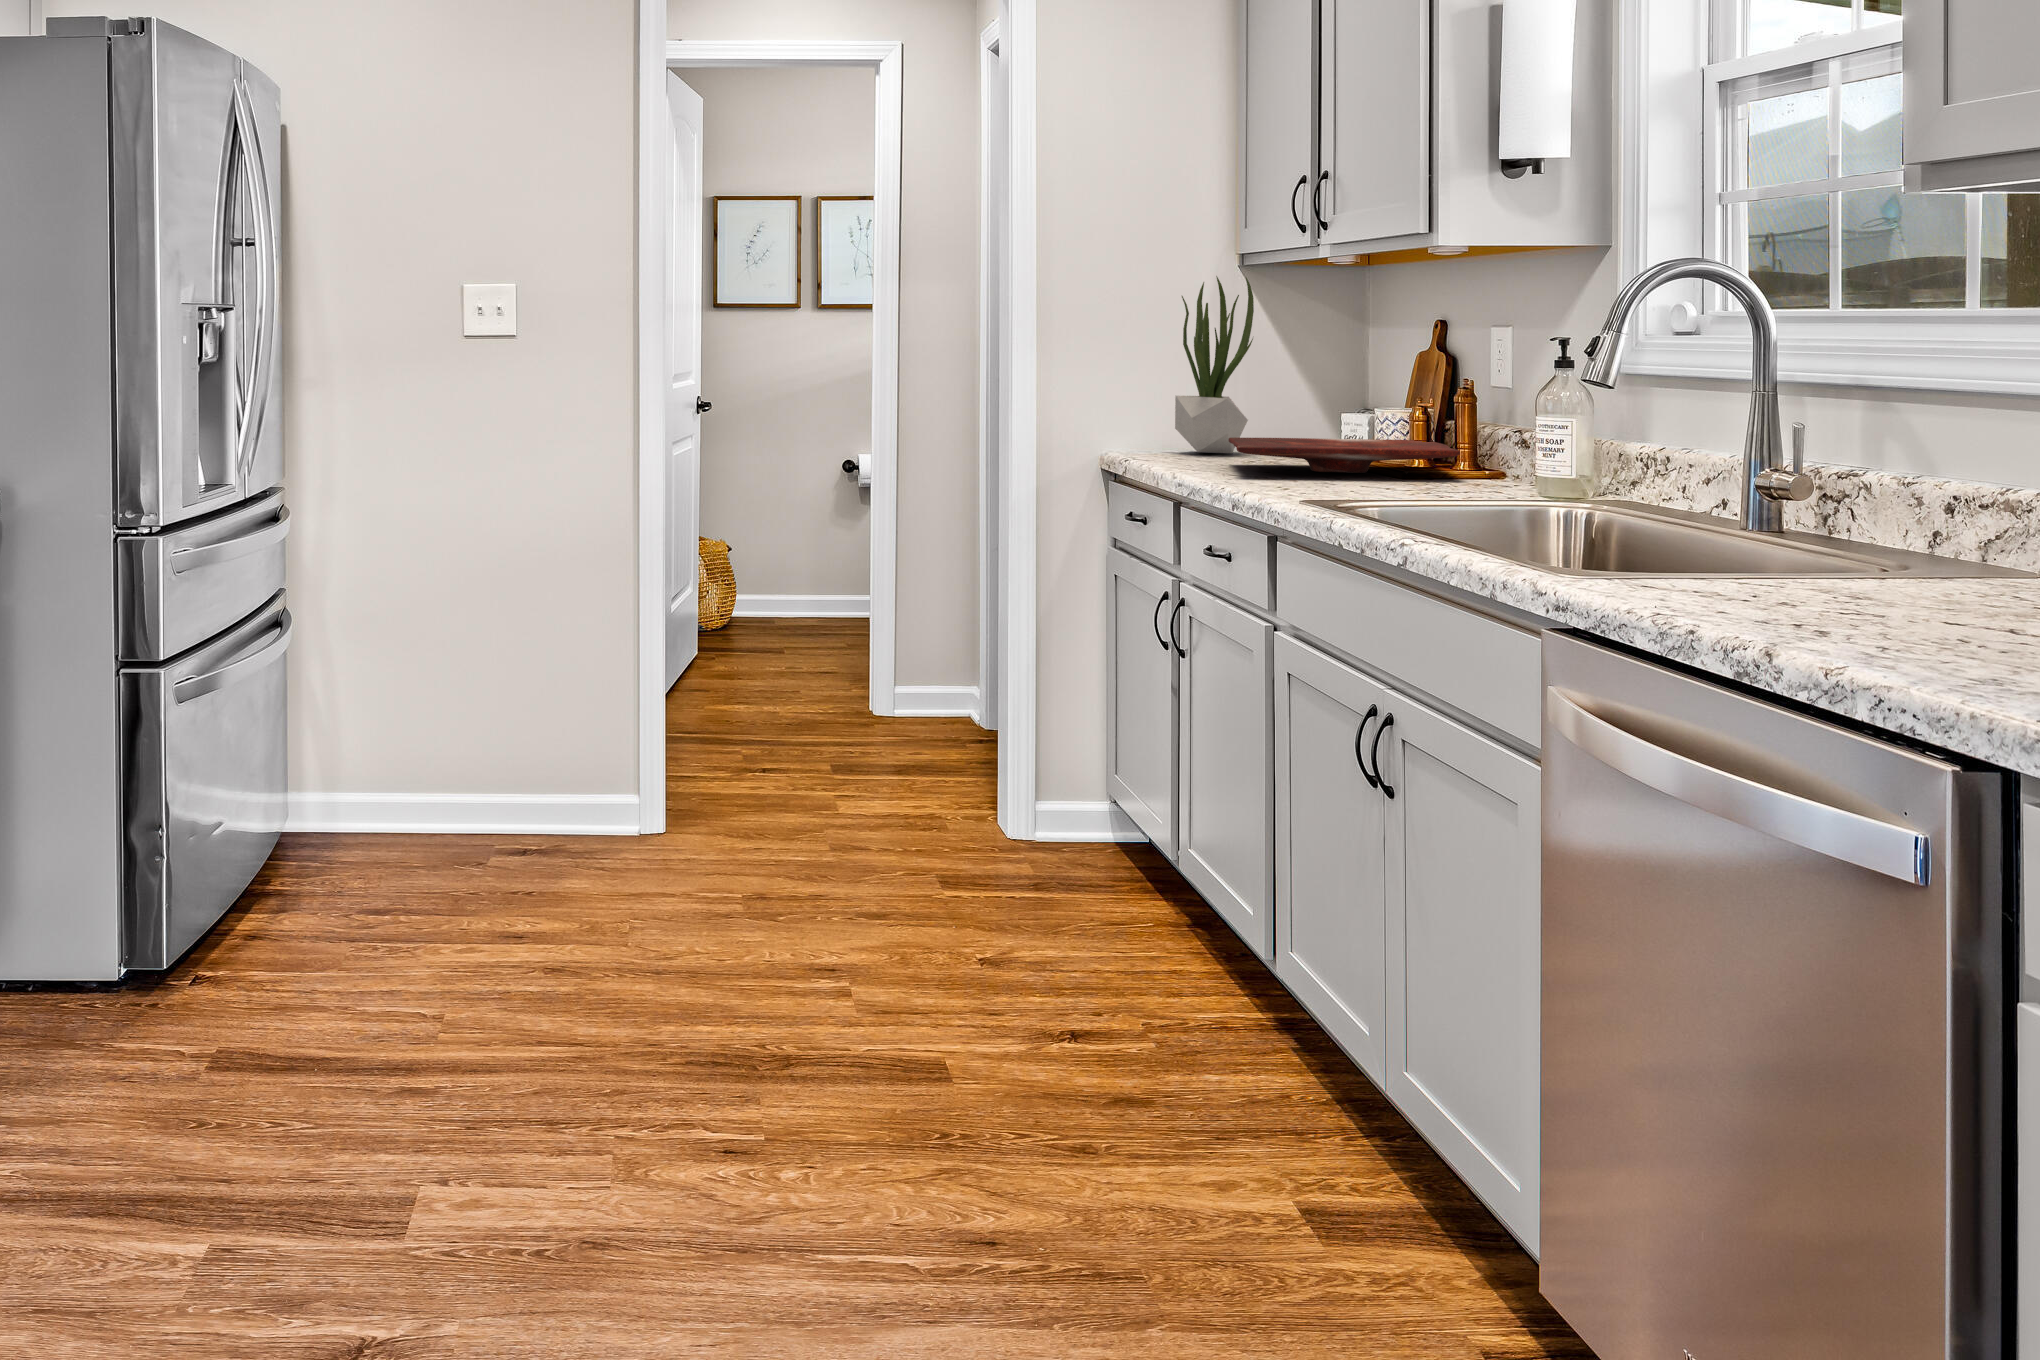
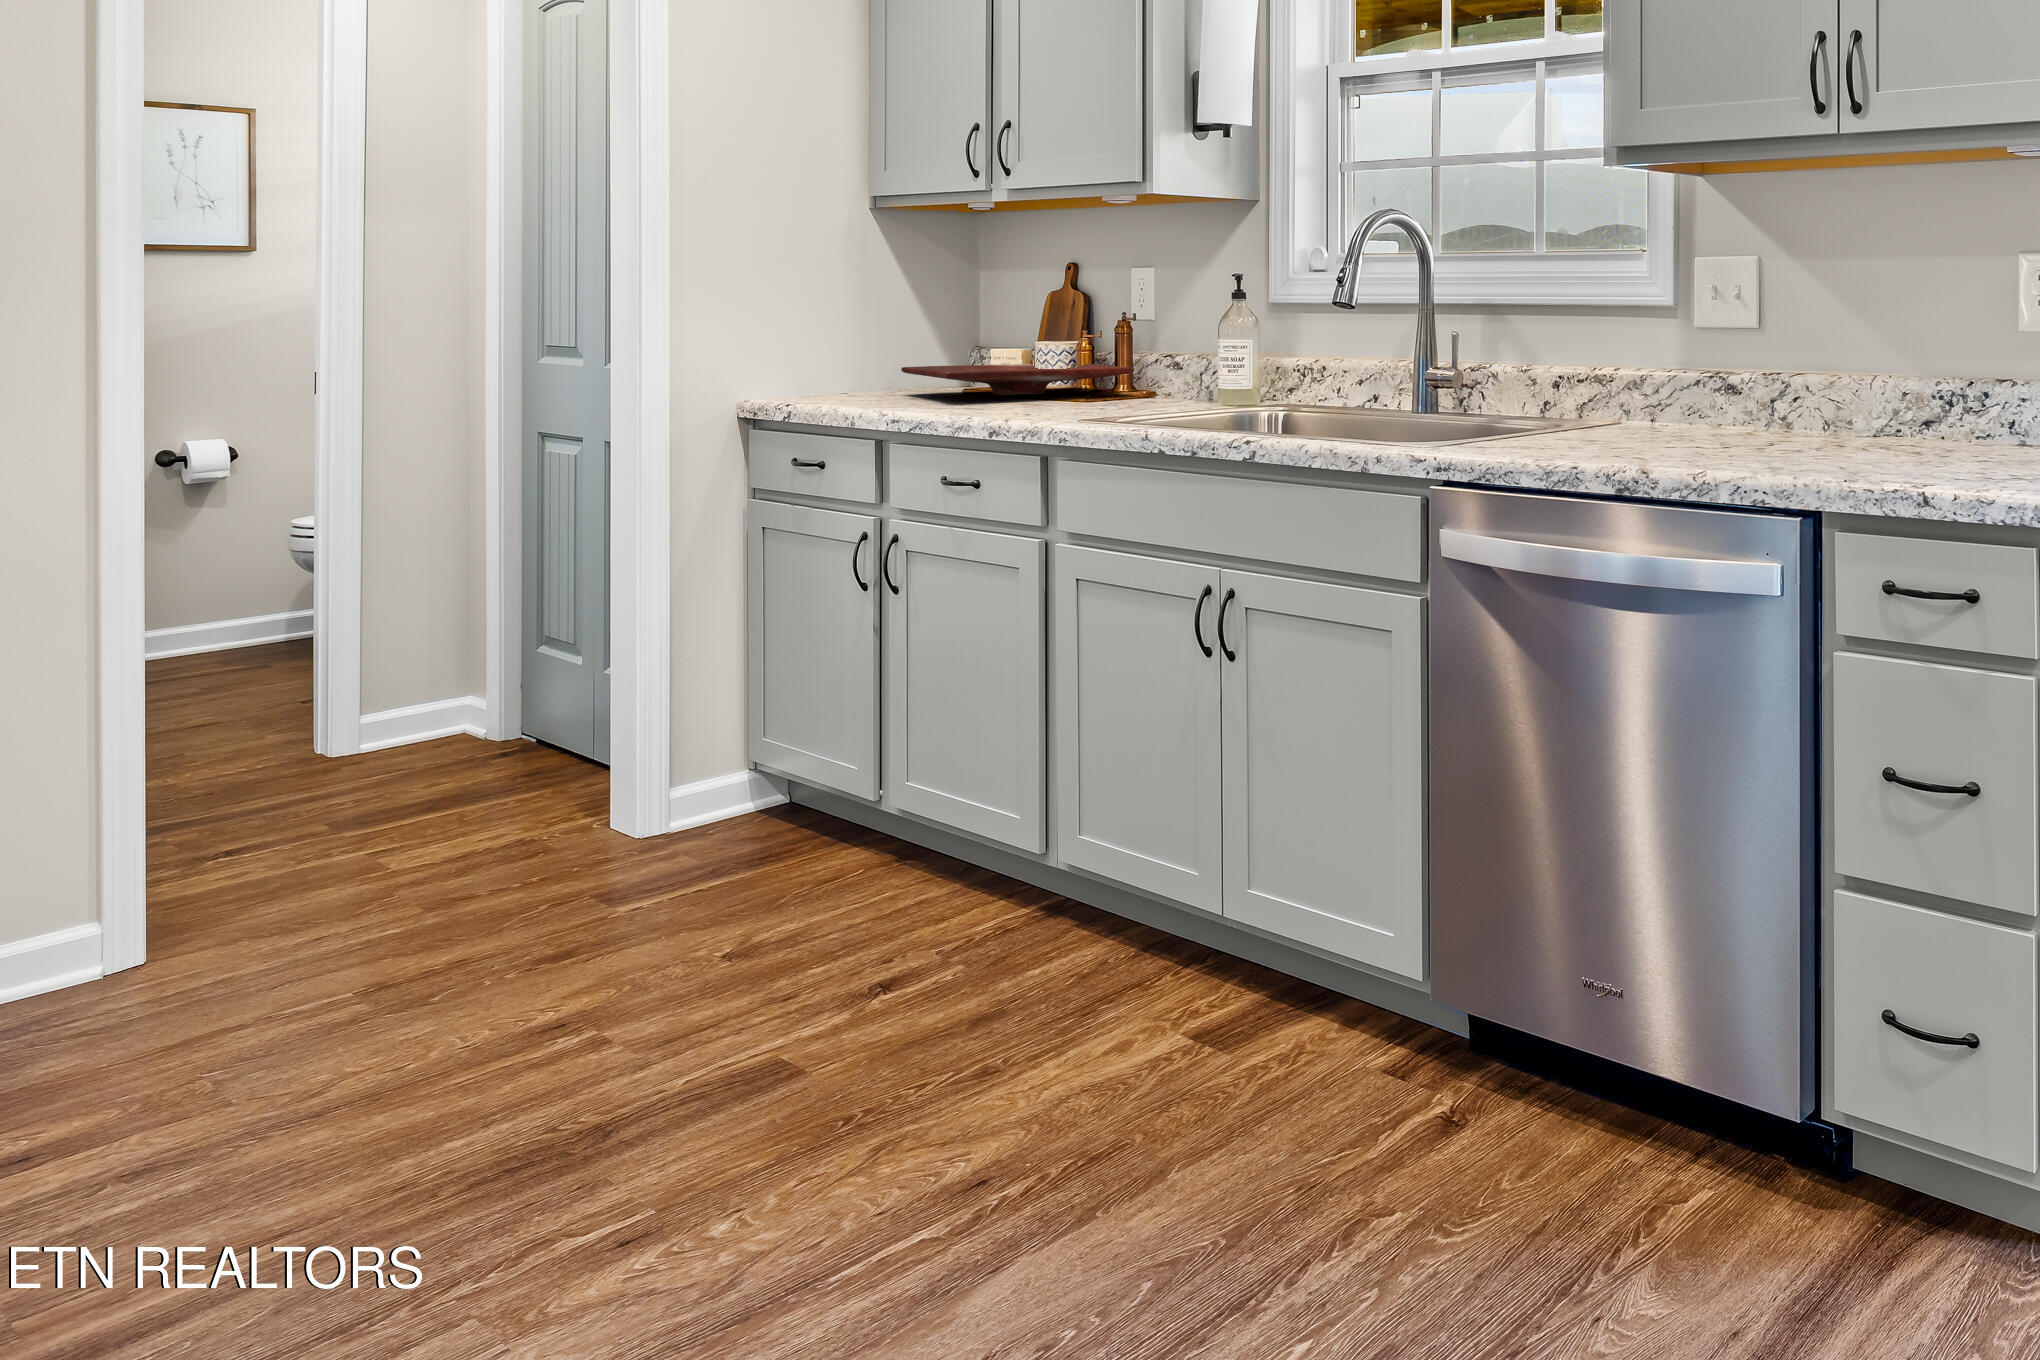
potted plant: present [1175,276,1254,453] -> none [816,202,899,386]

